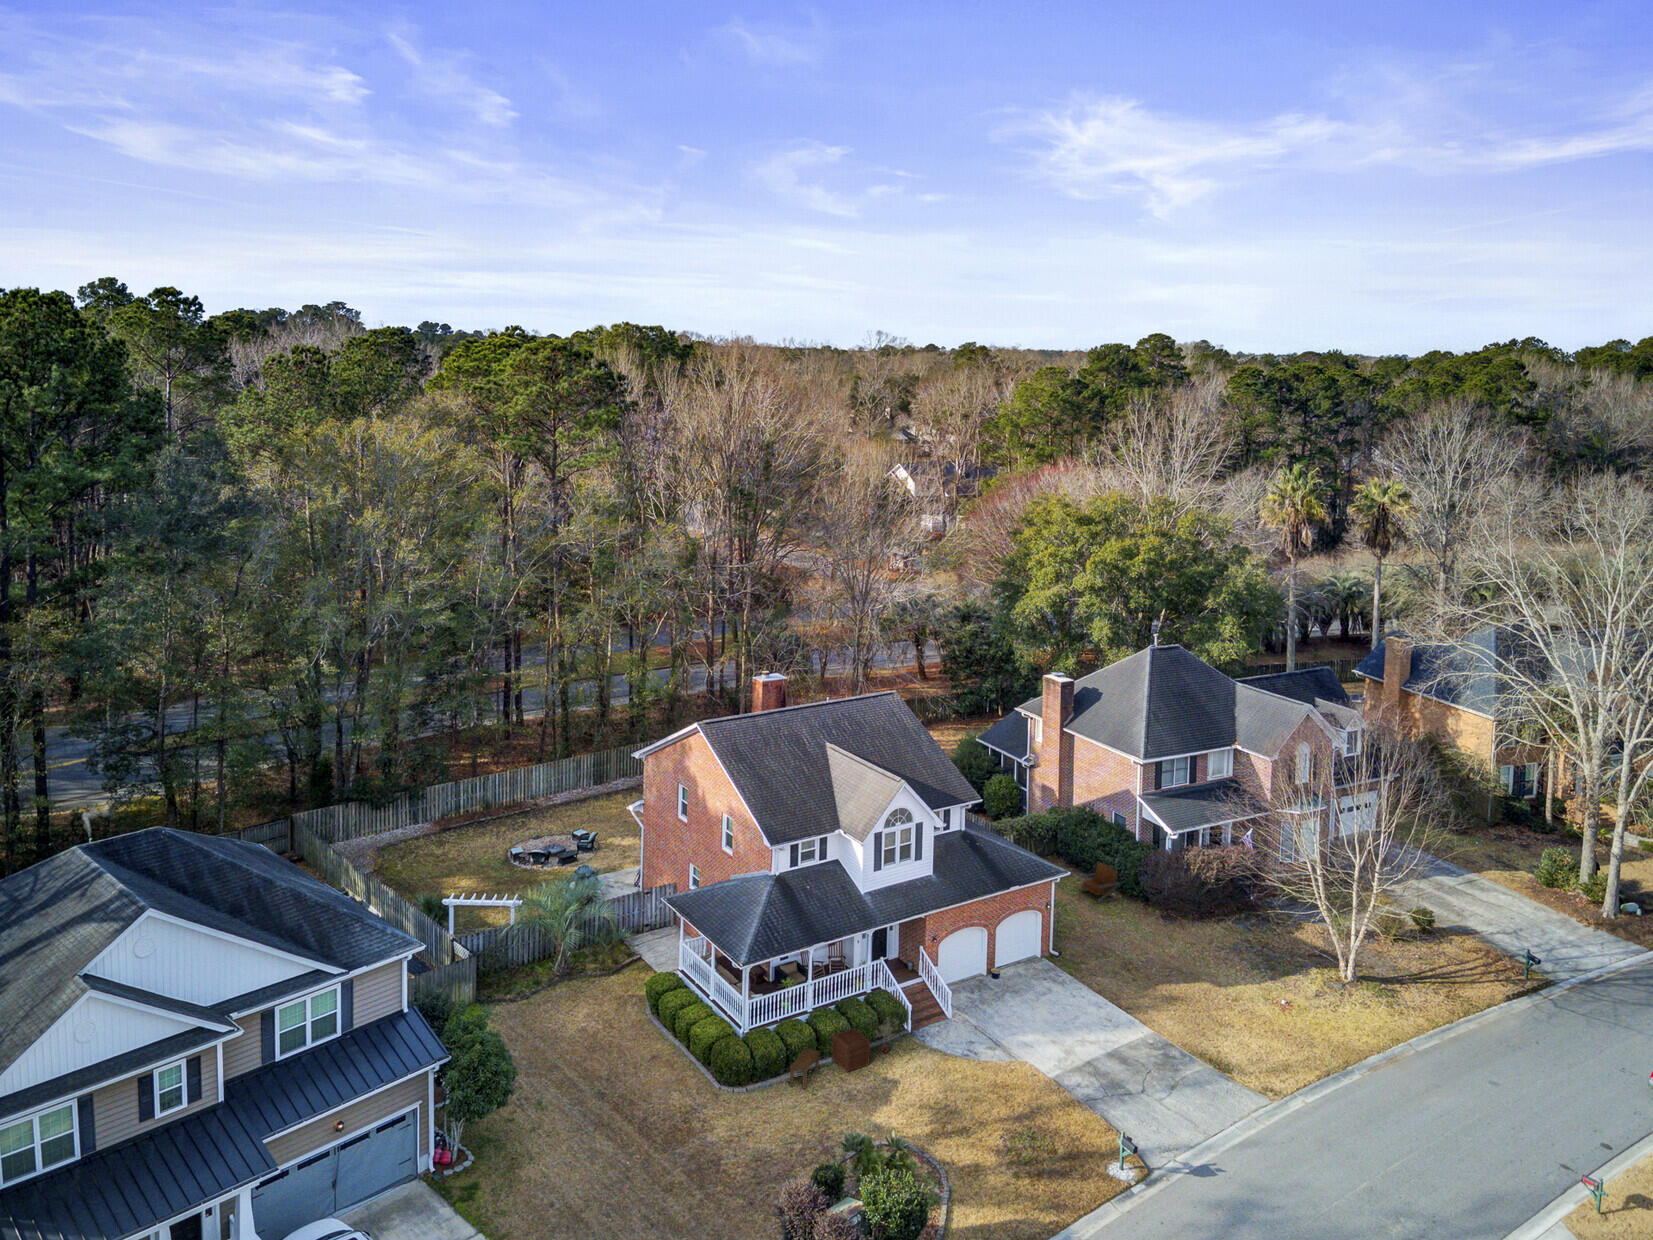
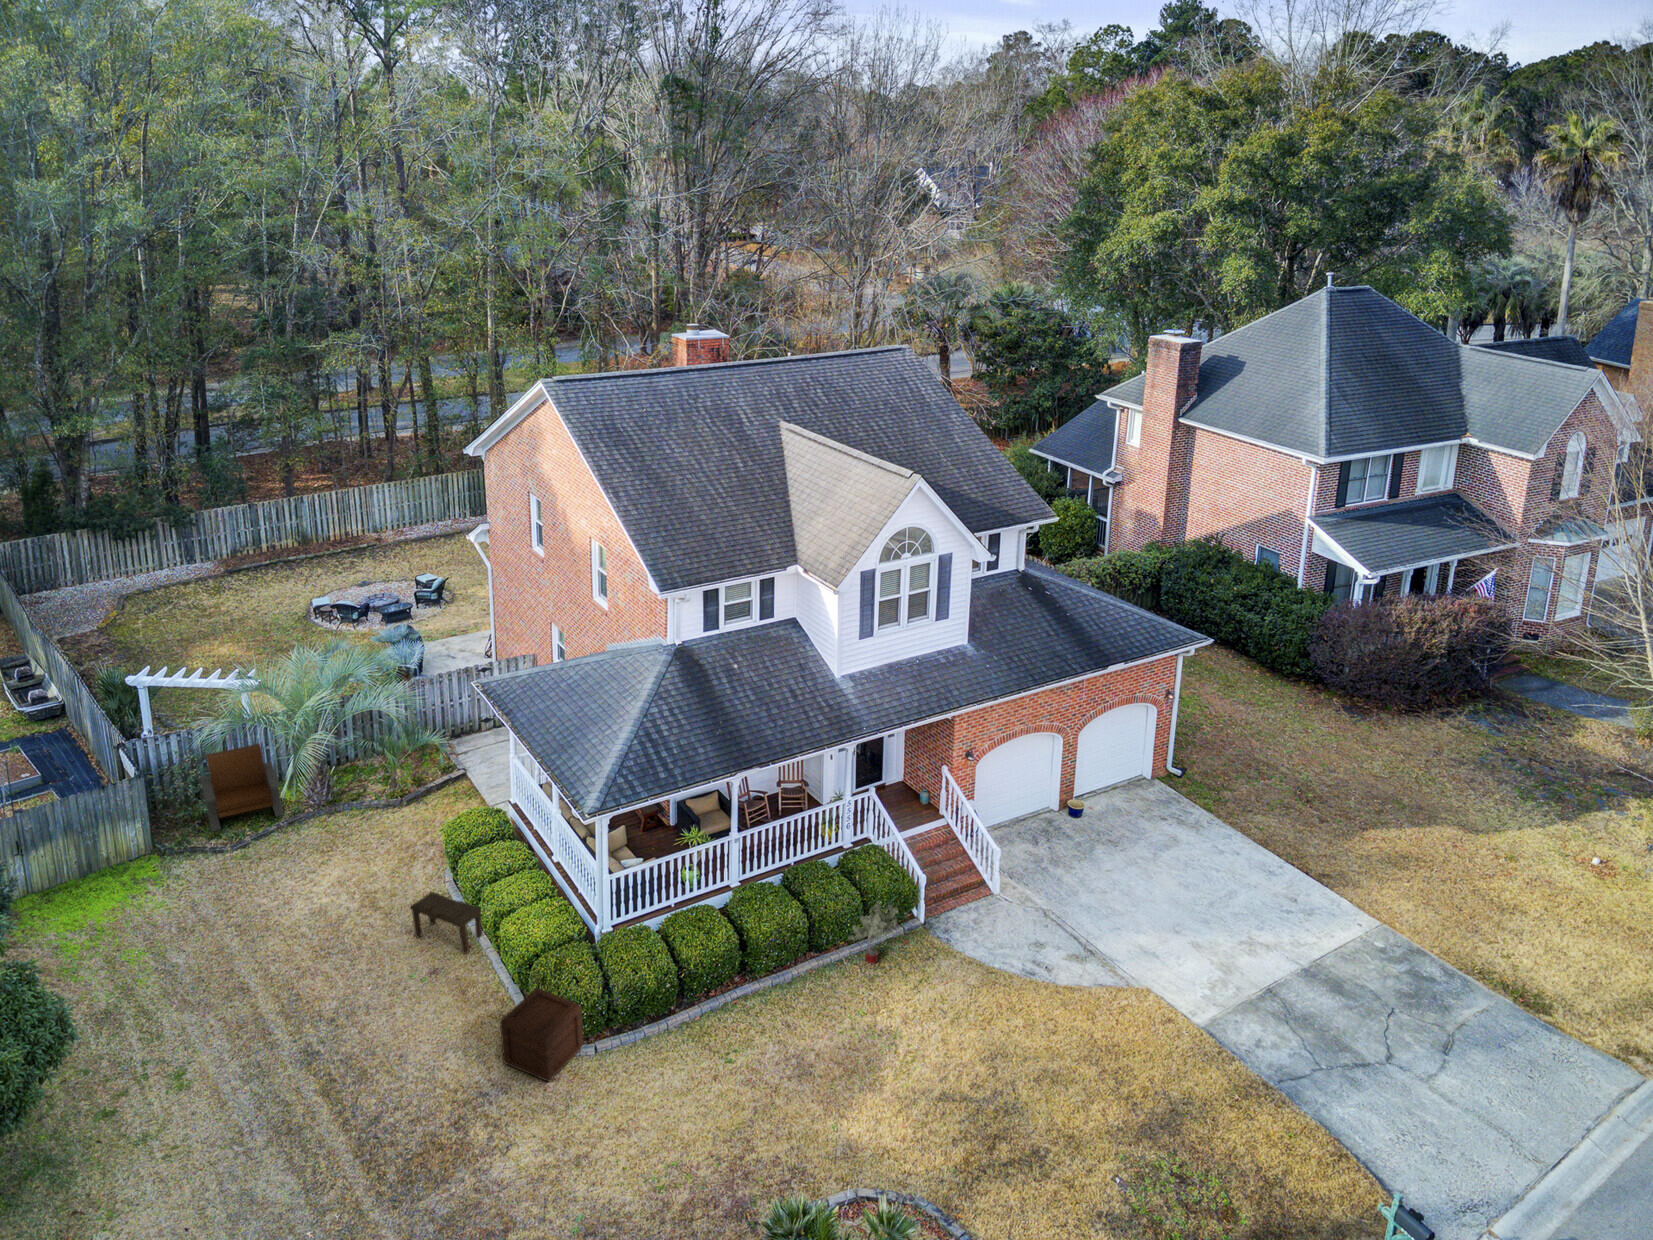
lounge chair: present [1079,863,1120,903] -> present [200,744,284,832]
wooden crate: present [831,1028,870,1072] -> present [500,988,584,1082]
bench: present [790,1048,820,1089] -> present [411,892,483,954]

